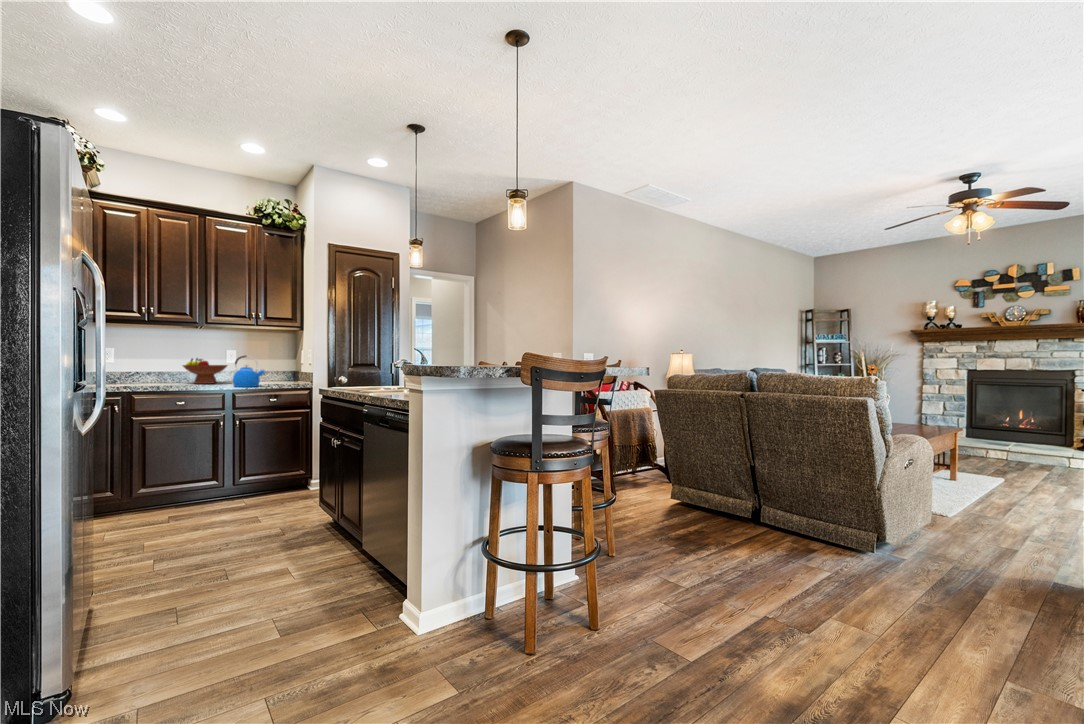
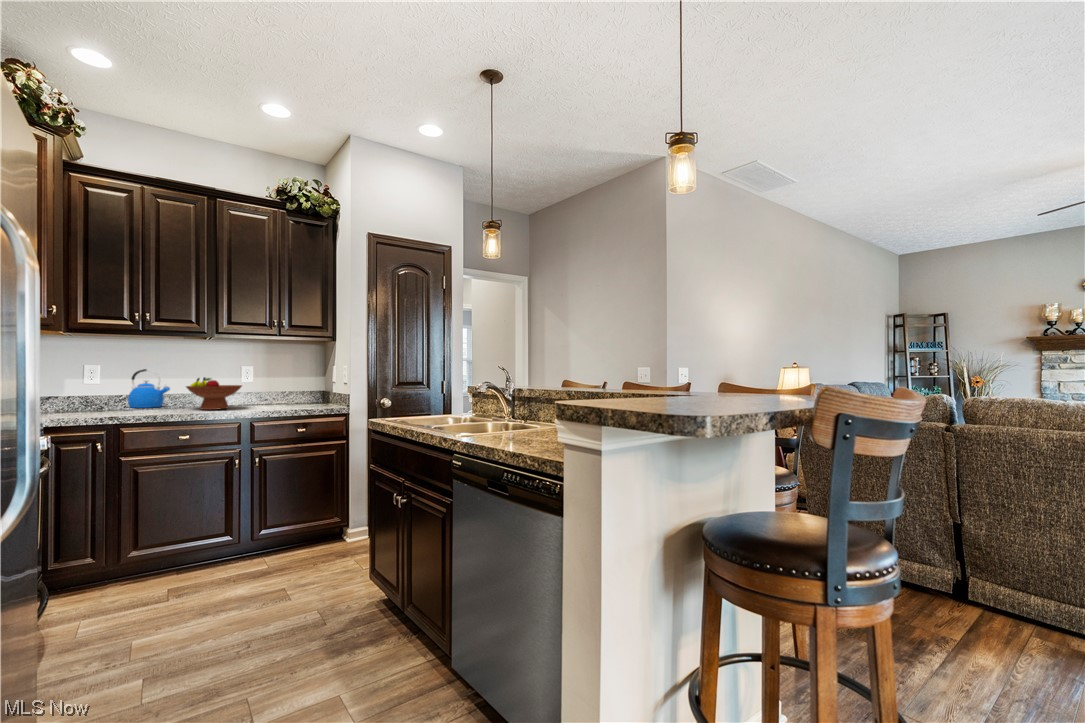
kettle: present [233,356,265,387] -> present [128,369,170,408]

